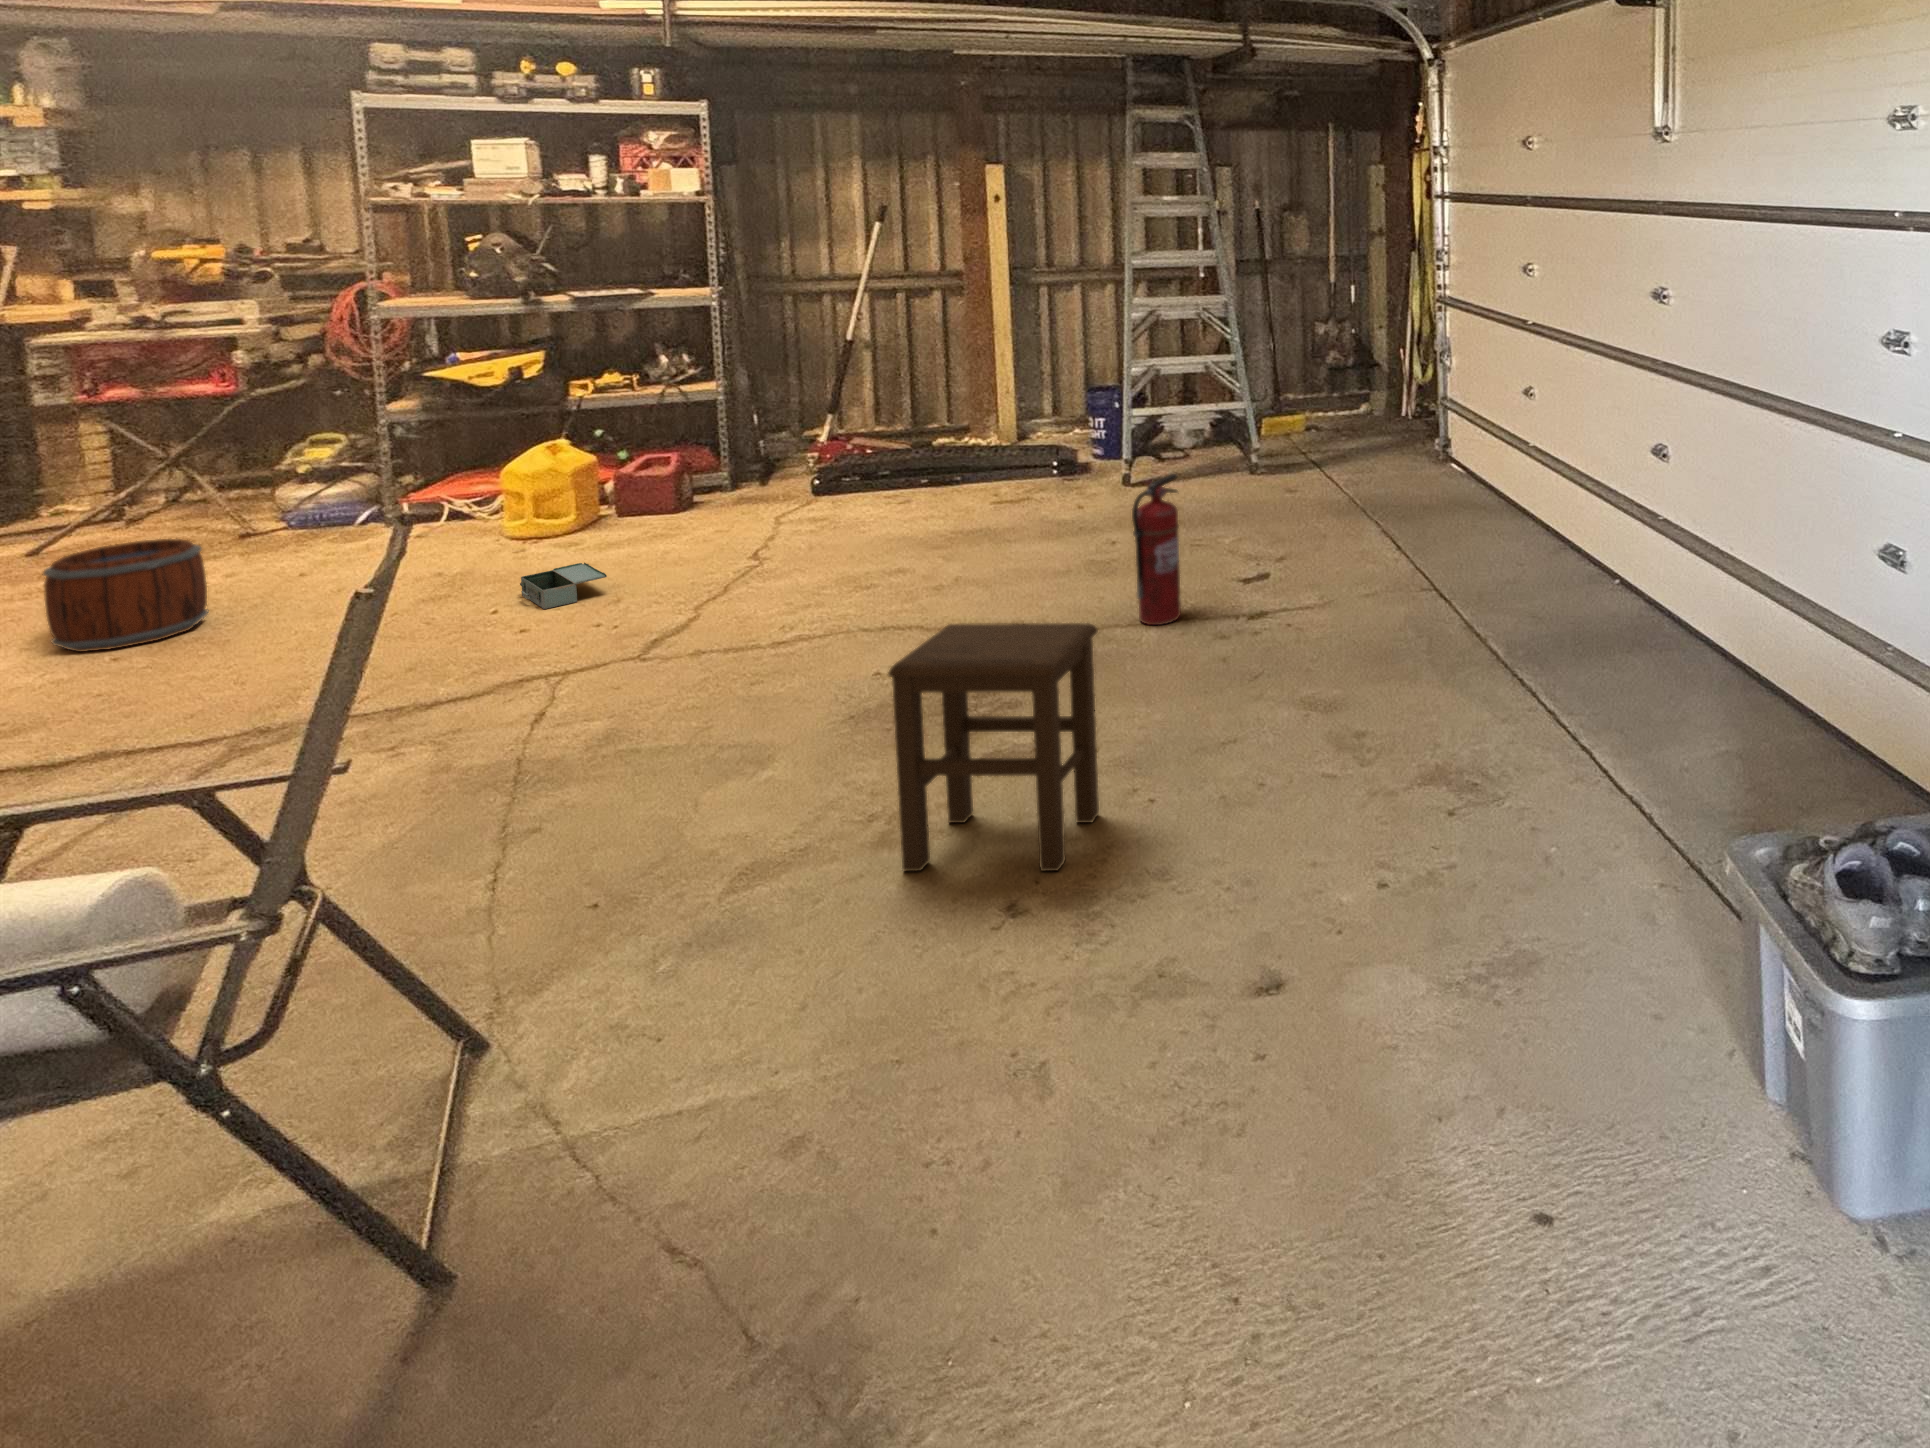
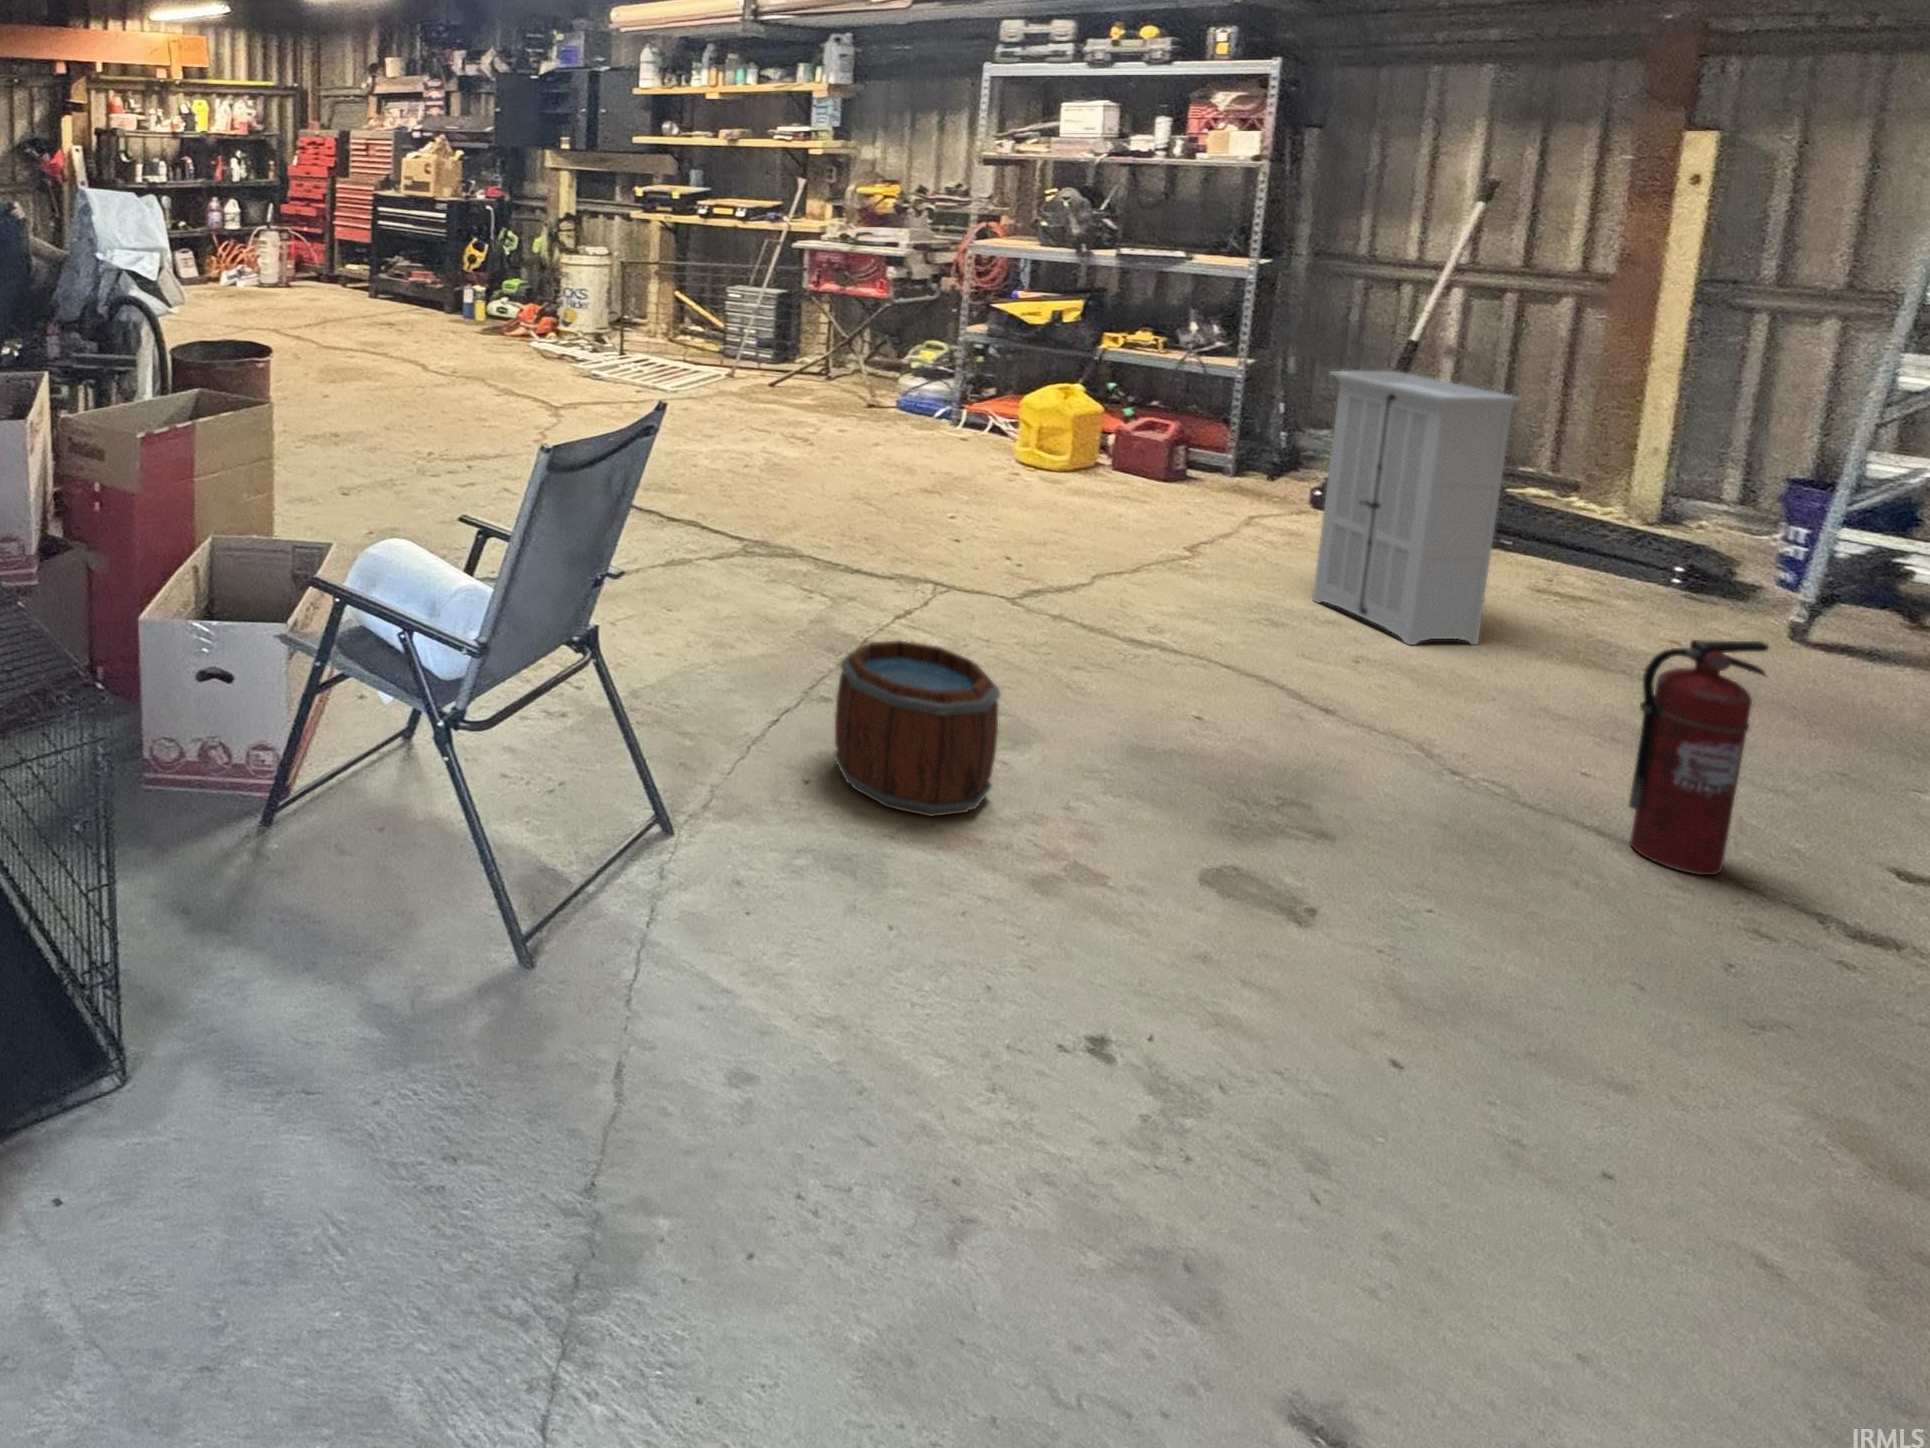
storage cabinet: none [855,358,990,563] -> present [1312,369,1520,645]
bucket: present [42,539,209,652] -> present [834,641,1000,816]
toolbox: present [520,563,607,609] -> none [978,496,1042,534]
stool: present [889,623,1099,871] -> none [1040,686,1354,1057]

